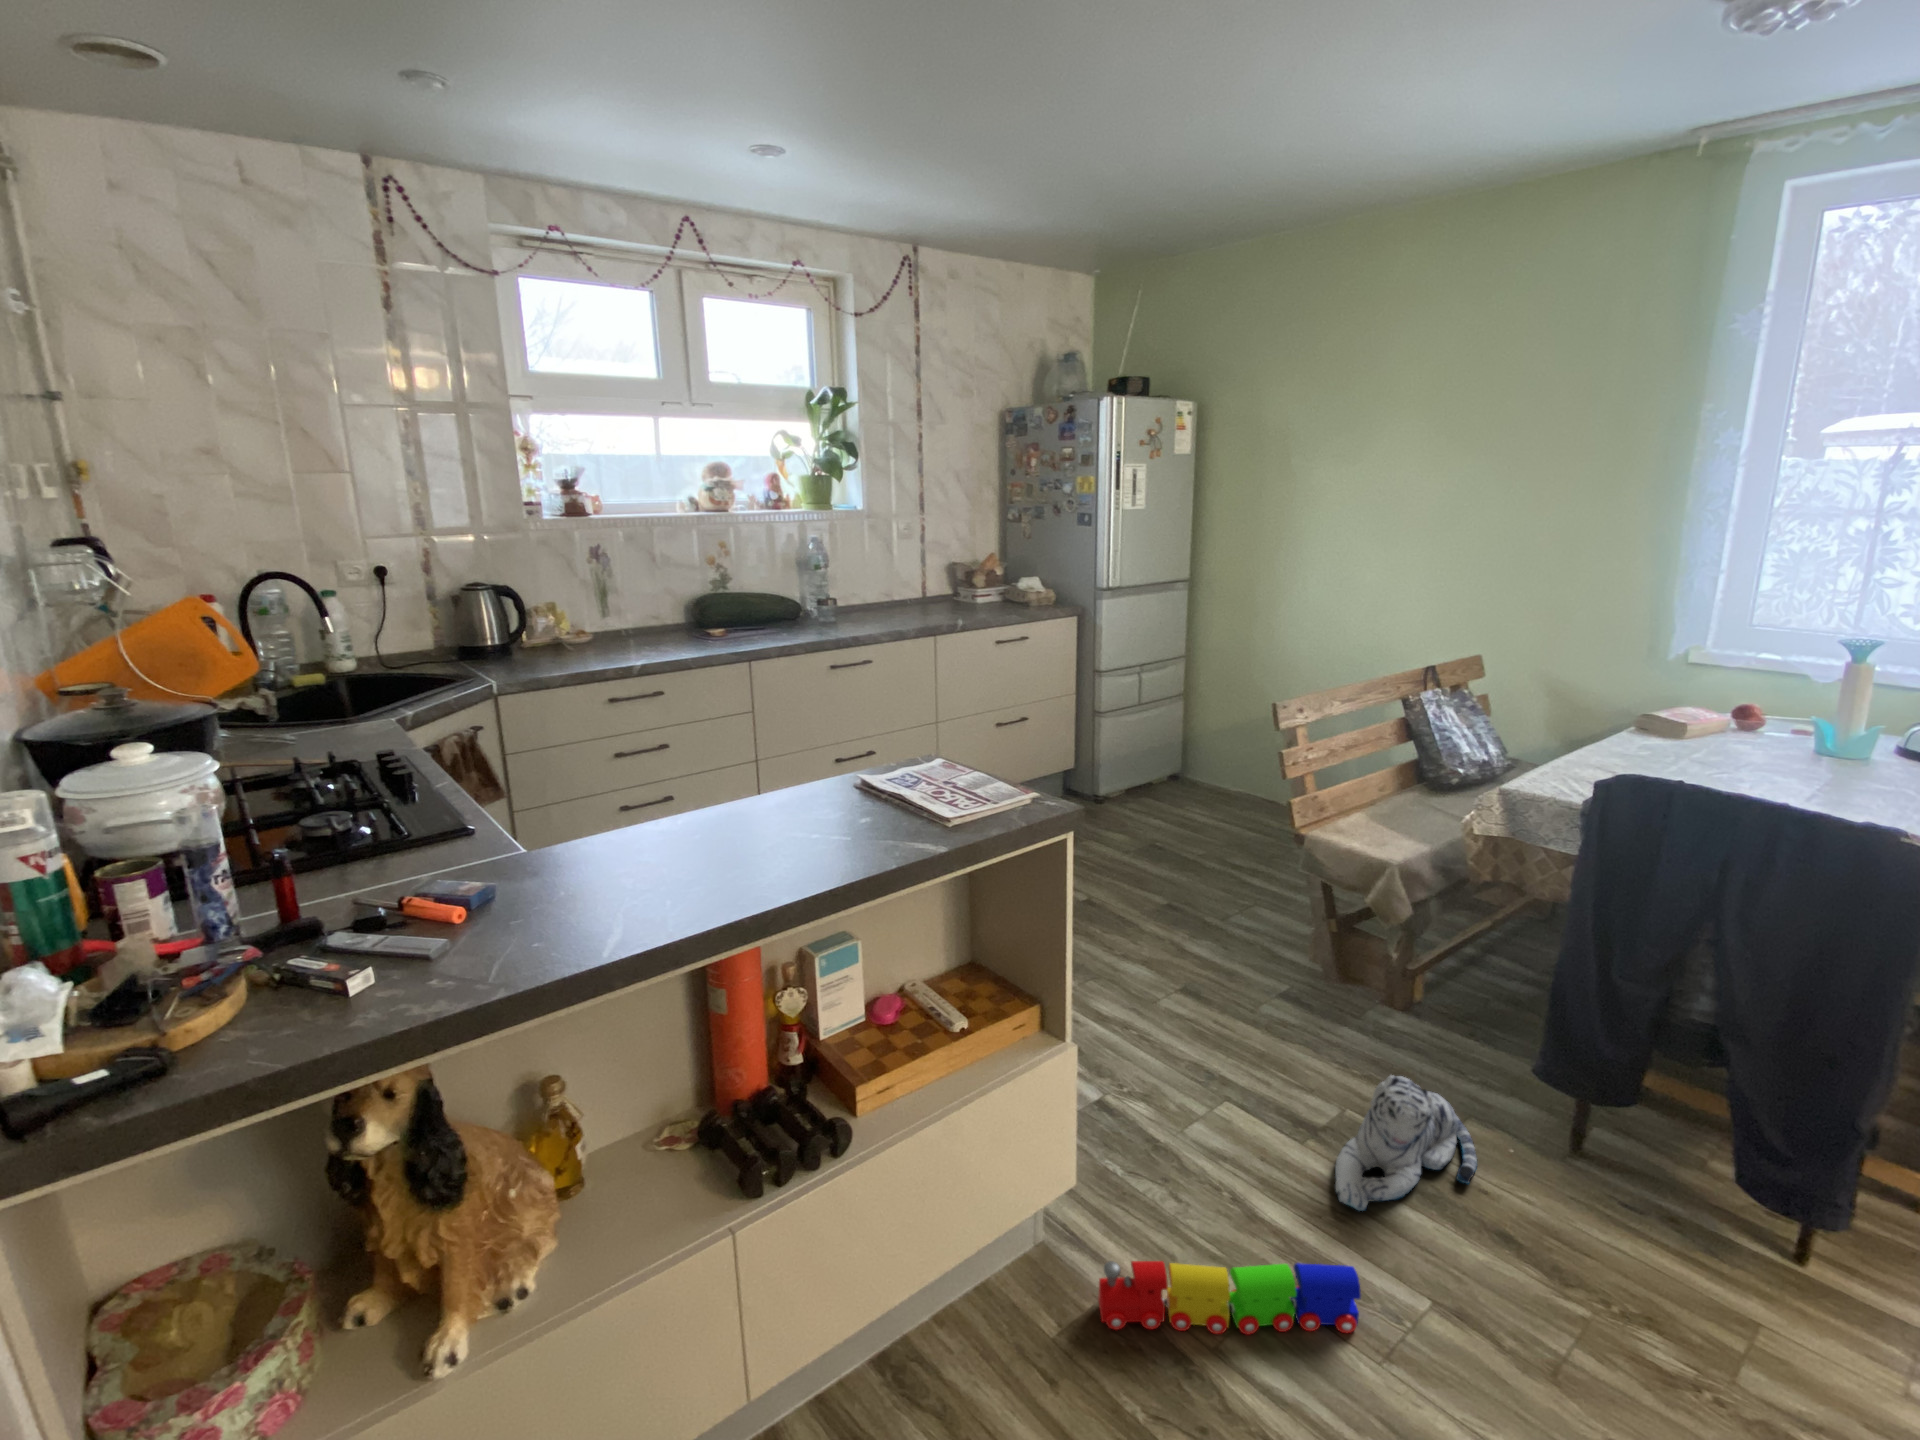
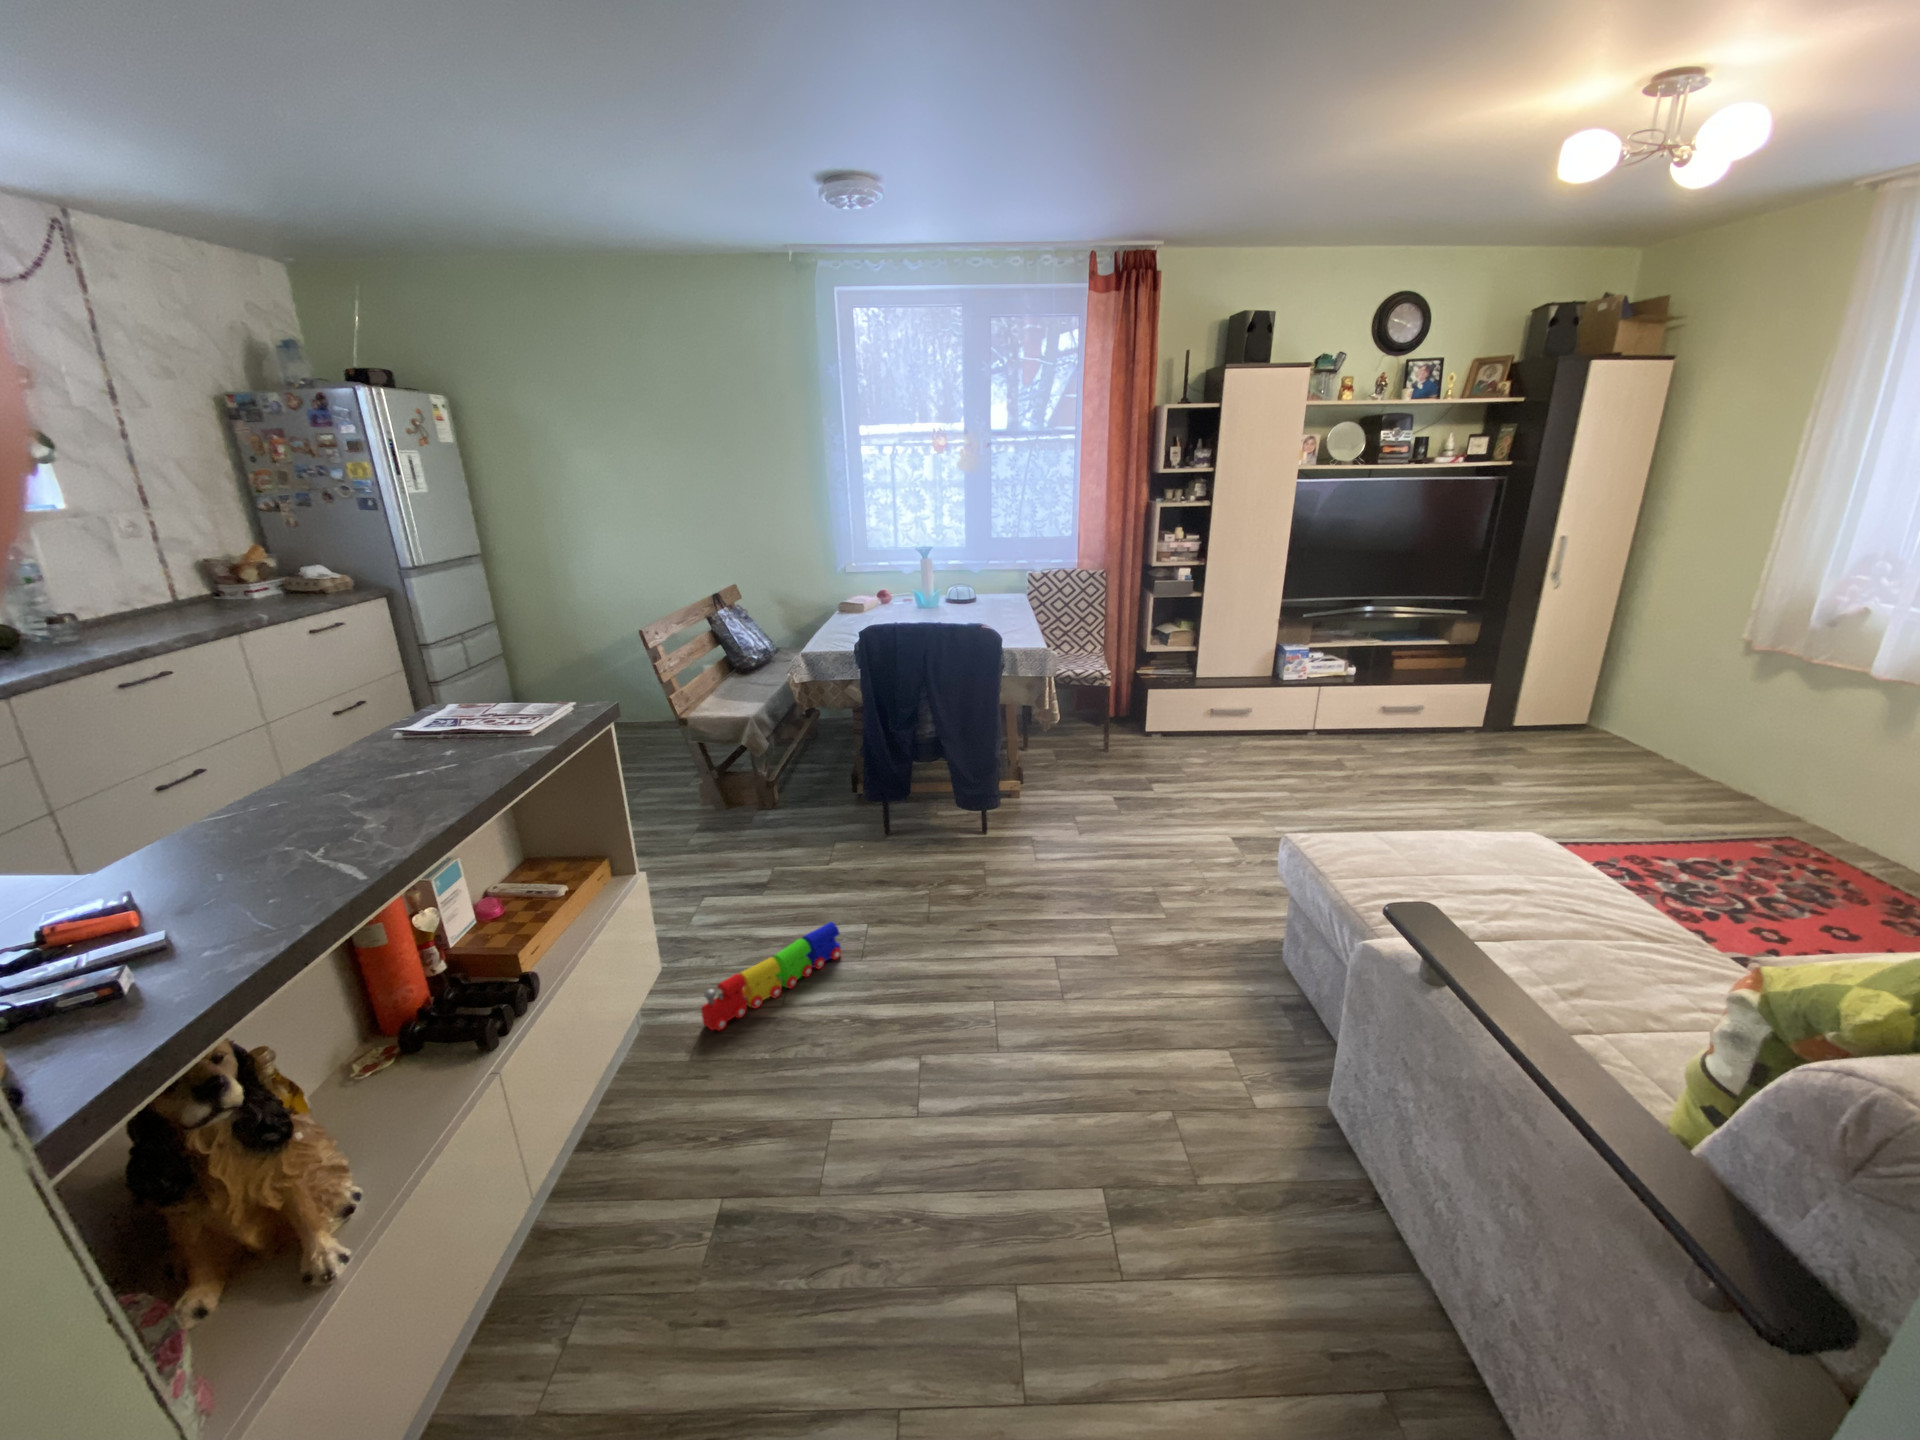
plush toy: present [1335,1075,1477,1211] -> none [787,826,855,910]

